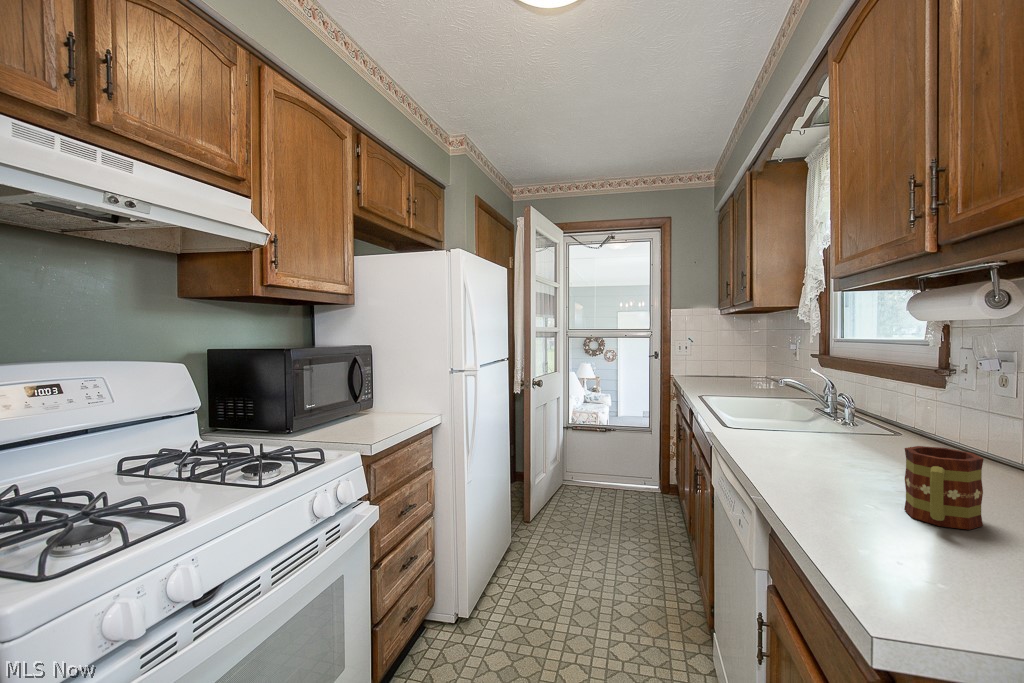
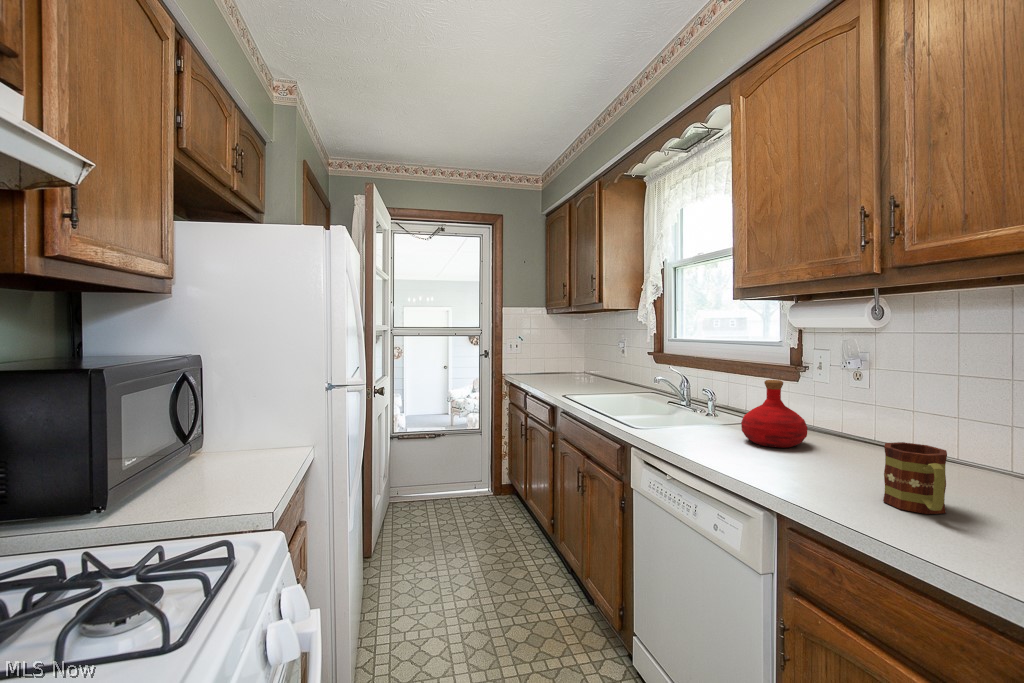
bottle: none [835,380,918,458] -> present [741,380,808,448]

